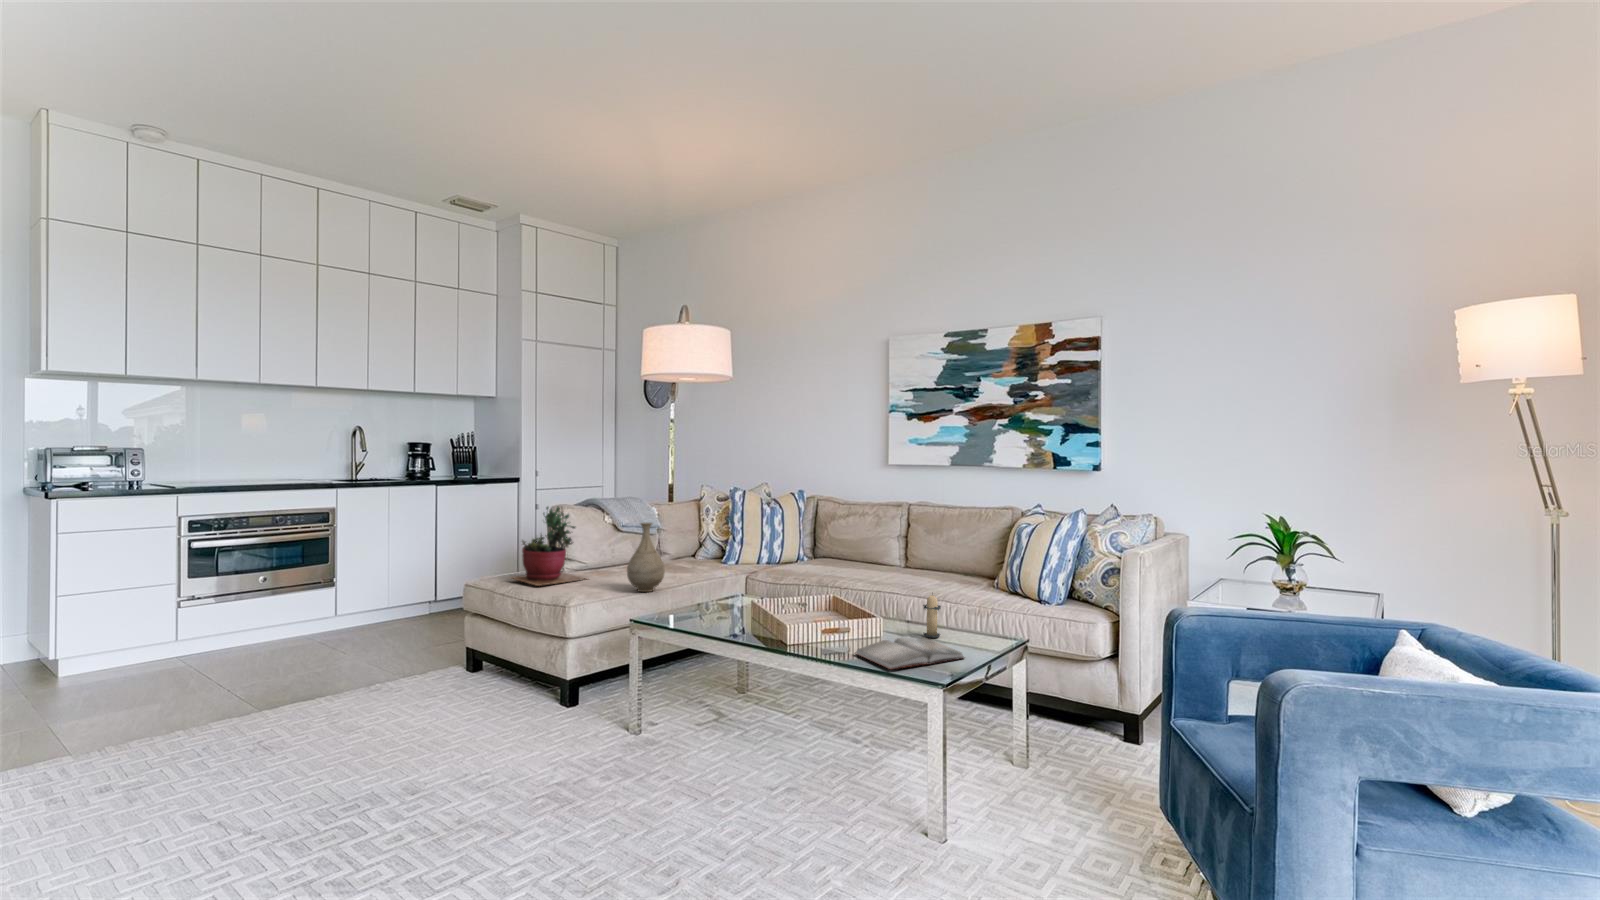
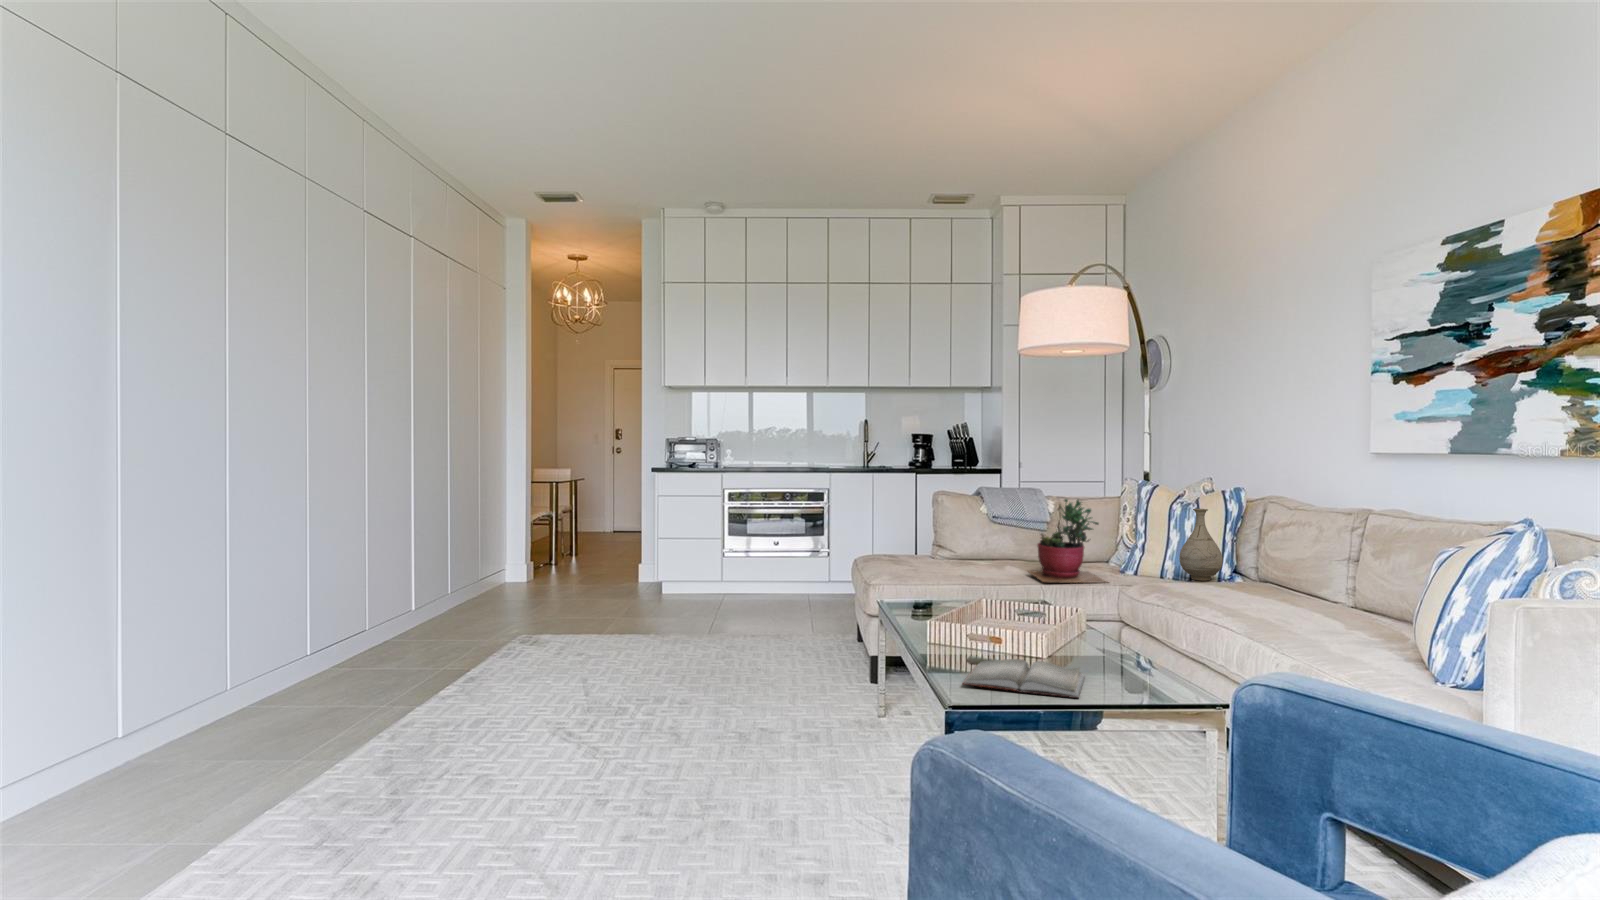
succulent plant: present [511,506,587,586] -> present [1028,499,1107,583]
vase: present [627,522,665,592] -> present [1180,509,1223,581]
candle: present [923,593,941,638] -> none [1100,616,1130,676]

